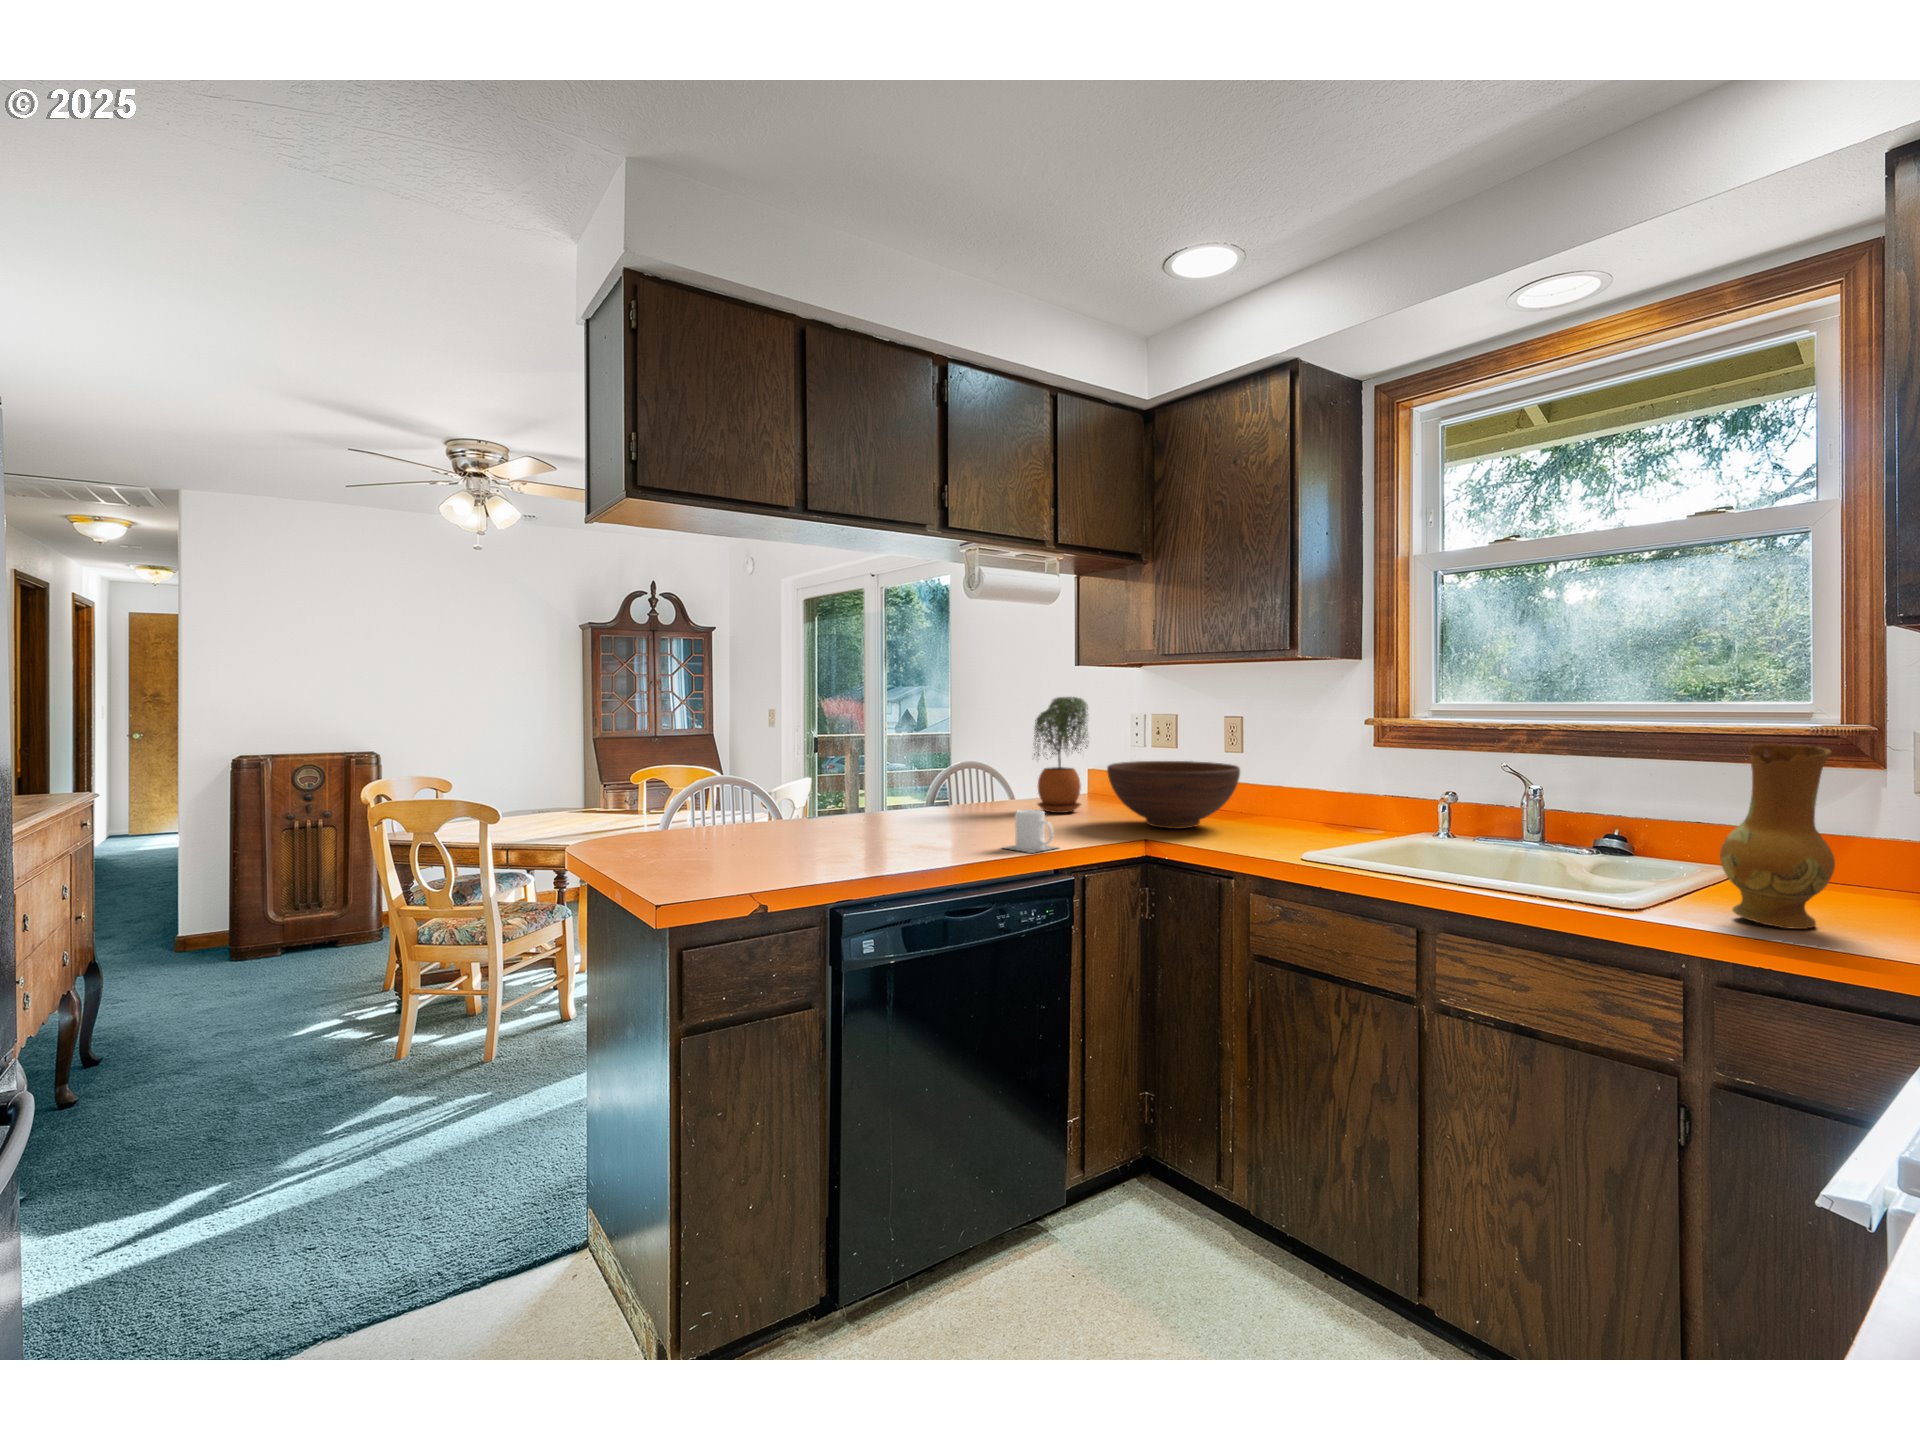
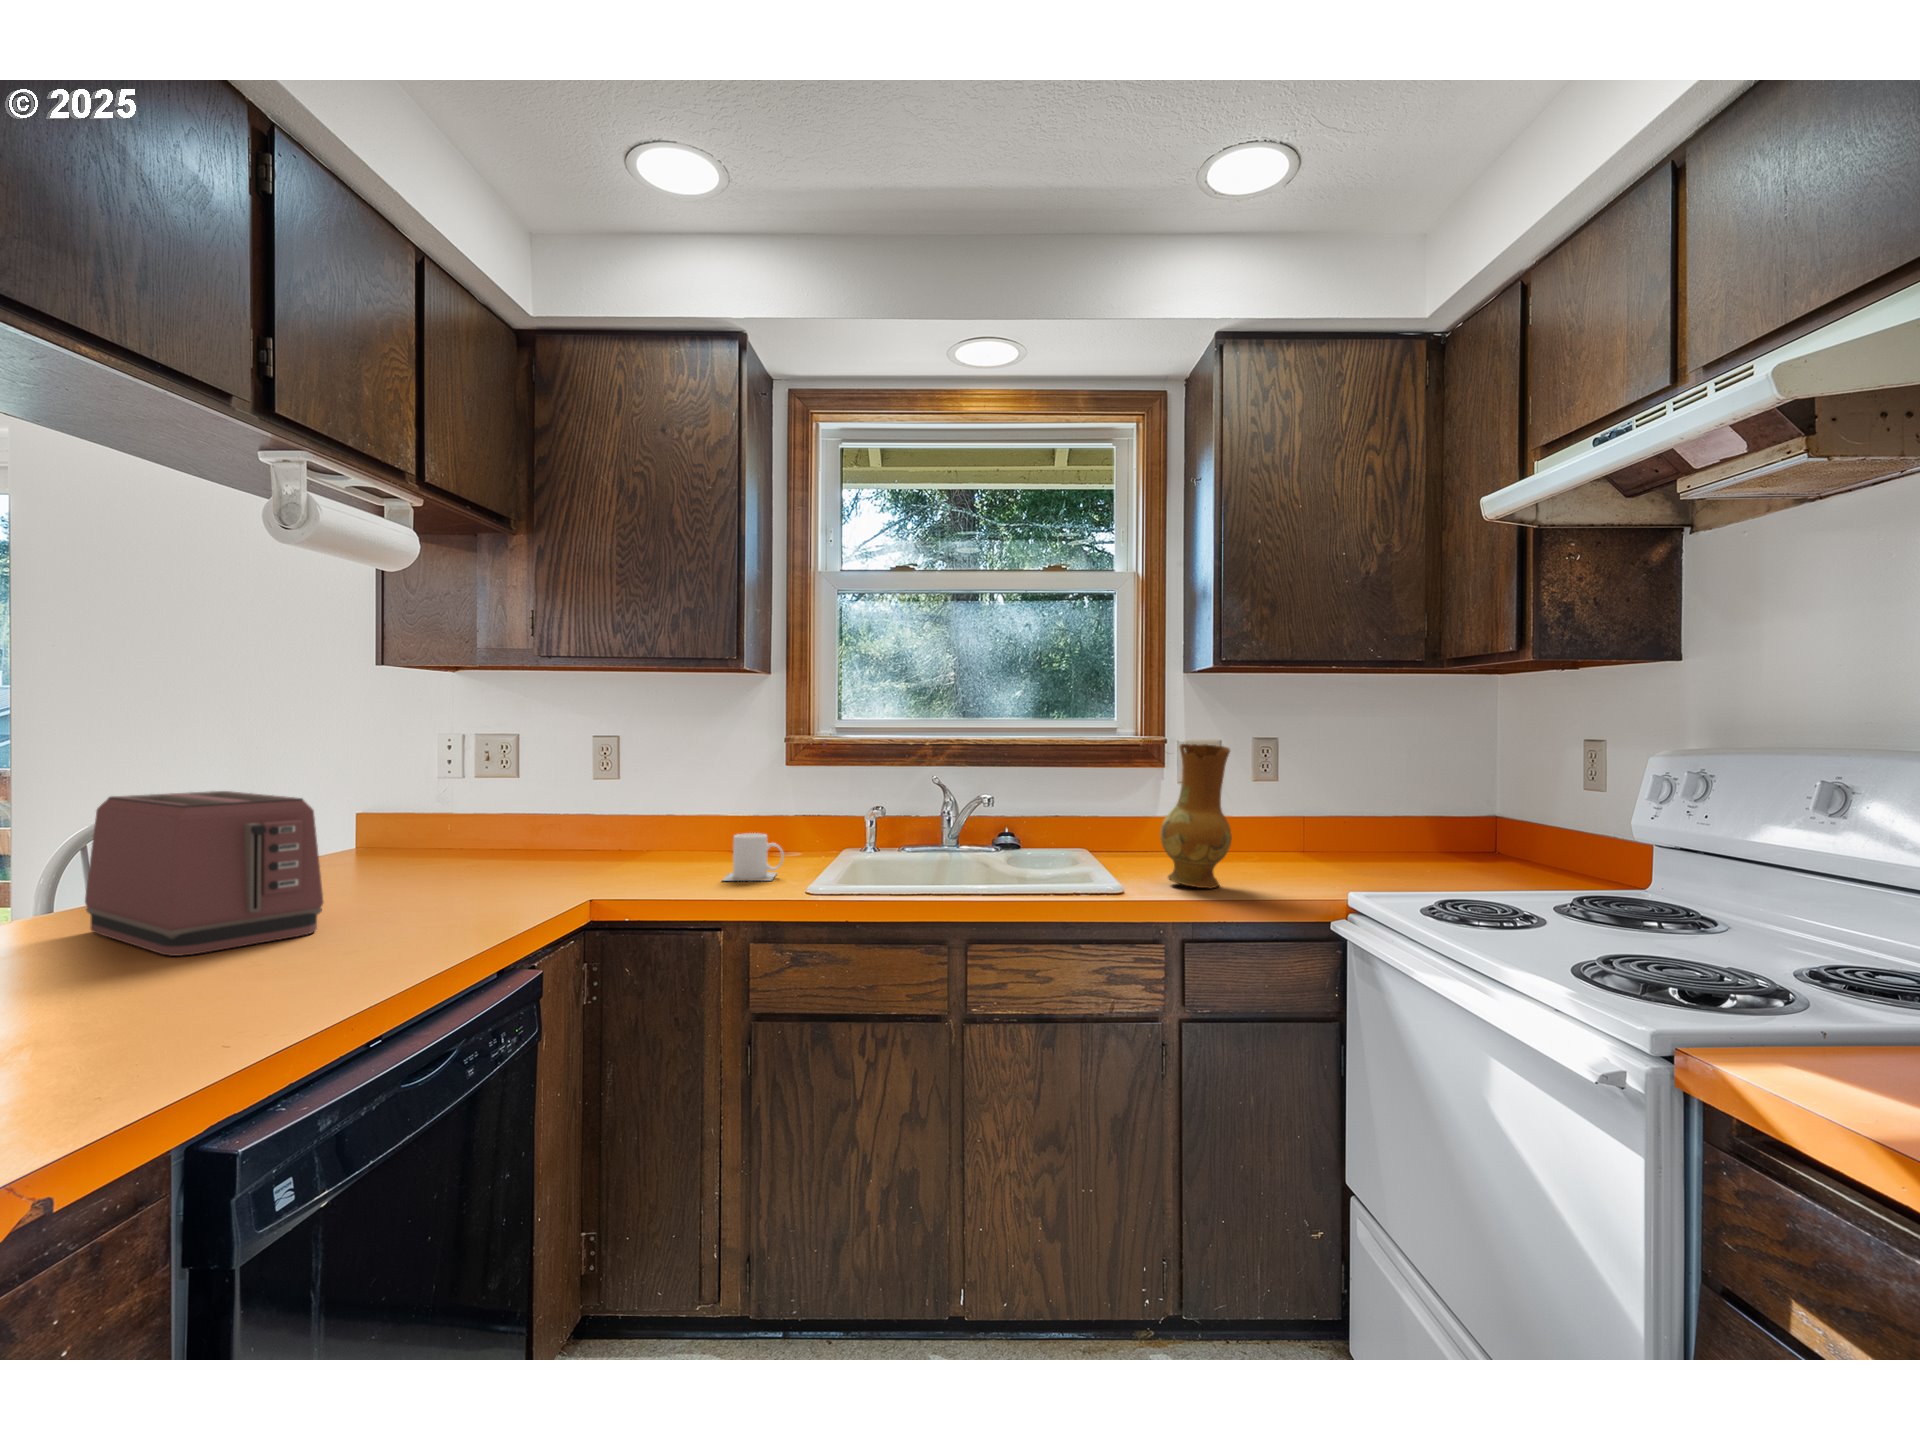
potted plant: present [1034,697,1088,813] -> none [320,708,422,877]
toaster: none [897,751,983,842] -> present [85,791,323,956]
fruit bowl: present [1107,761,1240,829] -> none [480,791,660,877]
mug: present [1005,809,1056,853] -> present [722,833,784,881]

